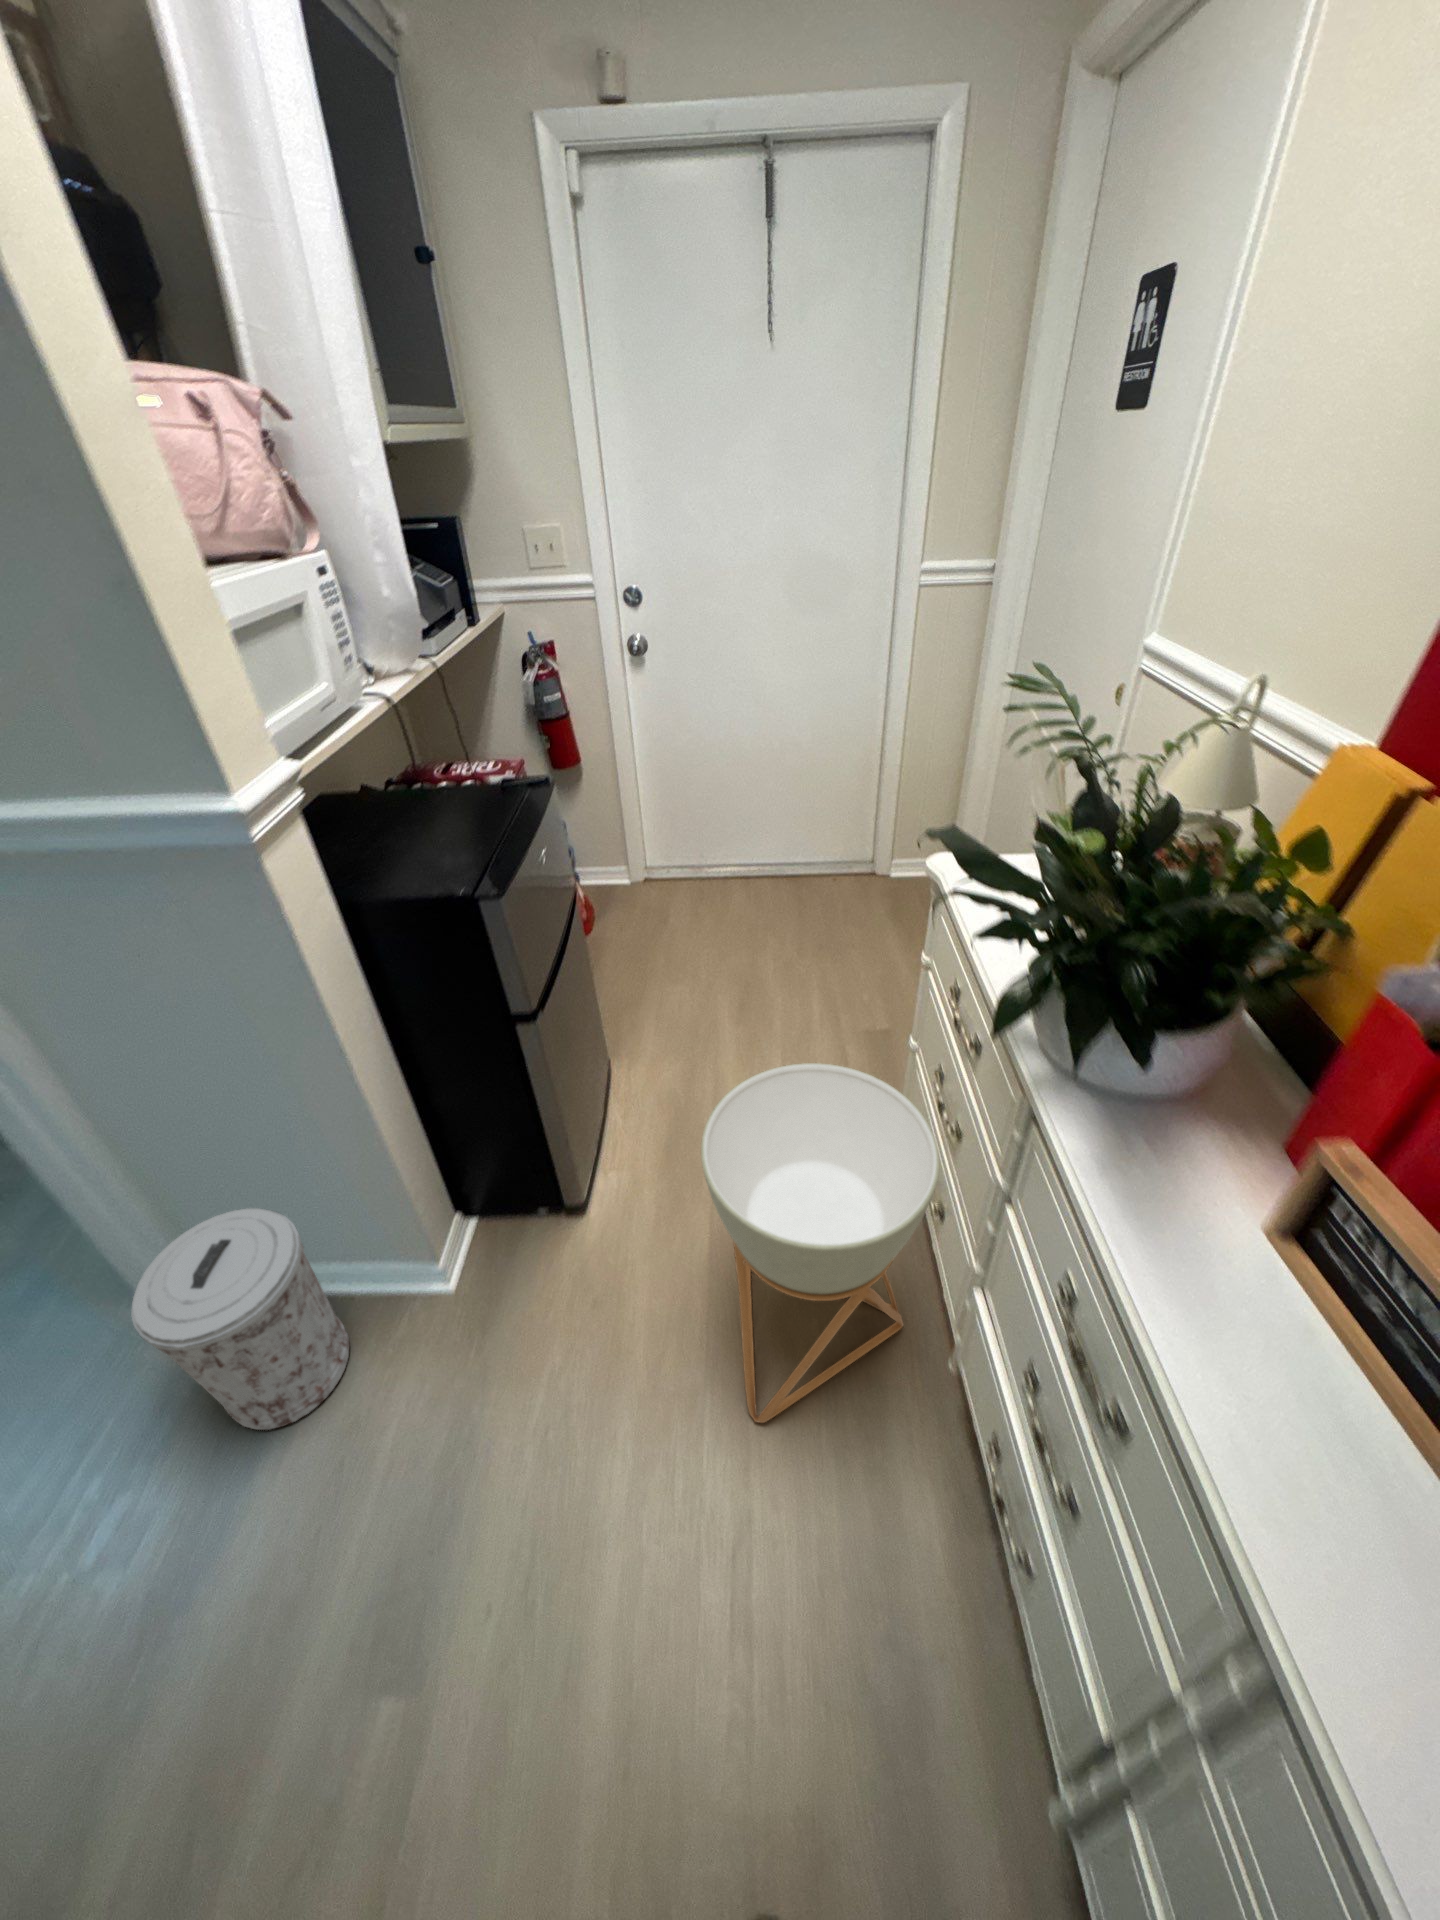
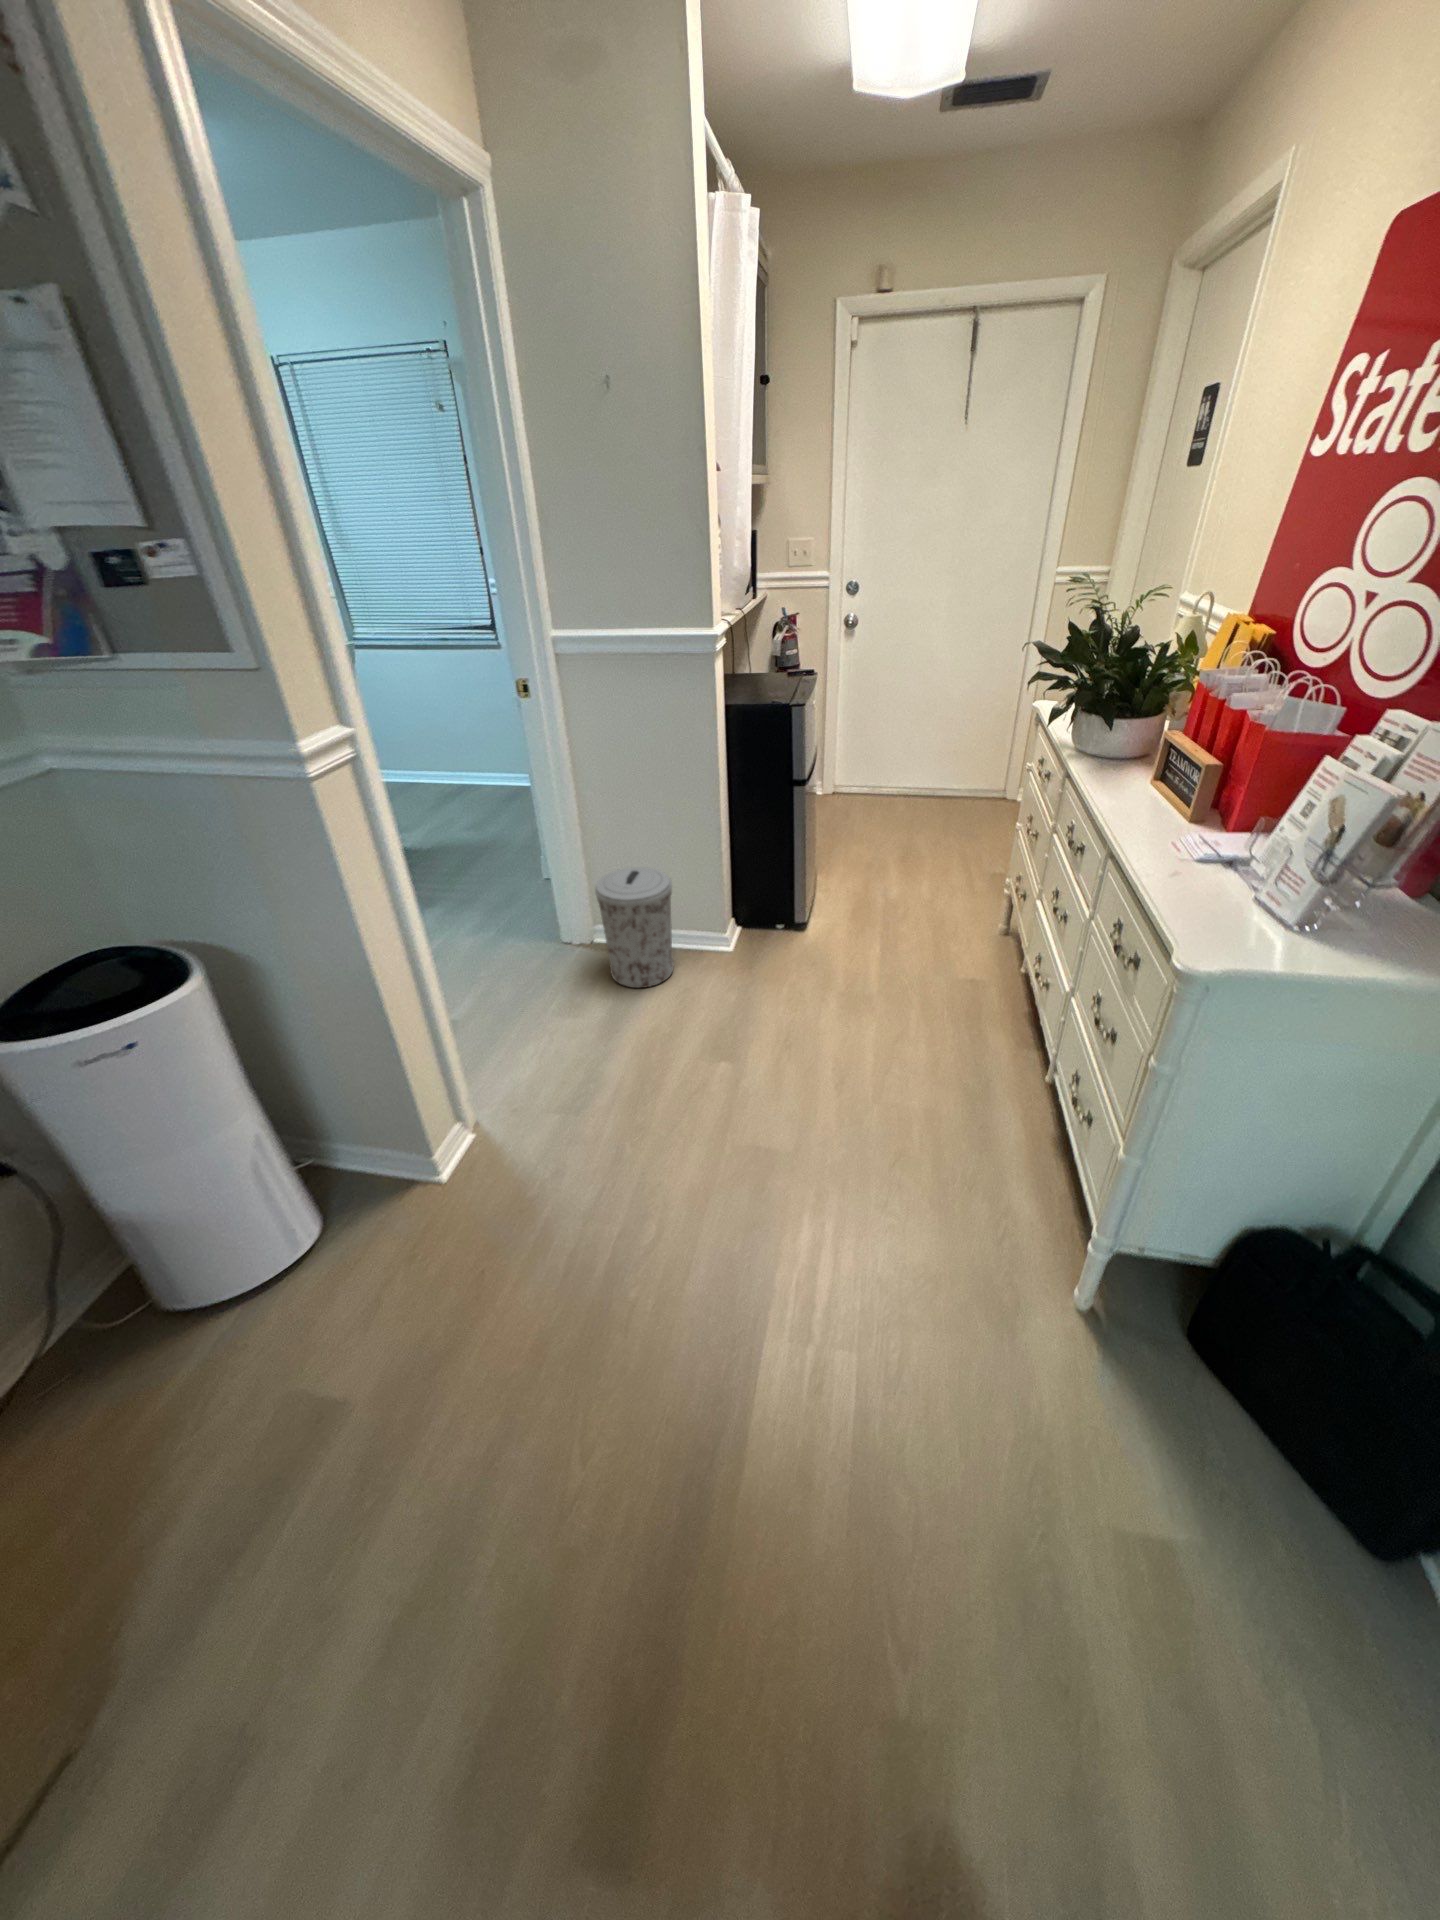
planter: present [701,1063,939,1423] -> none [895,810,1024,1010]

